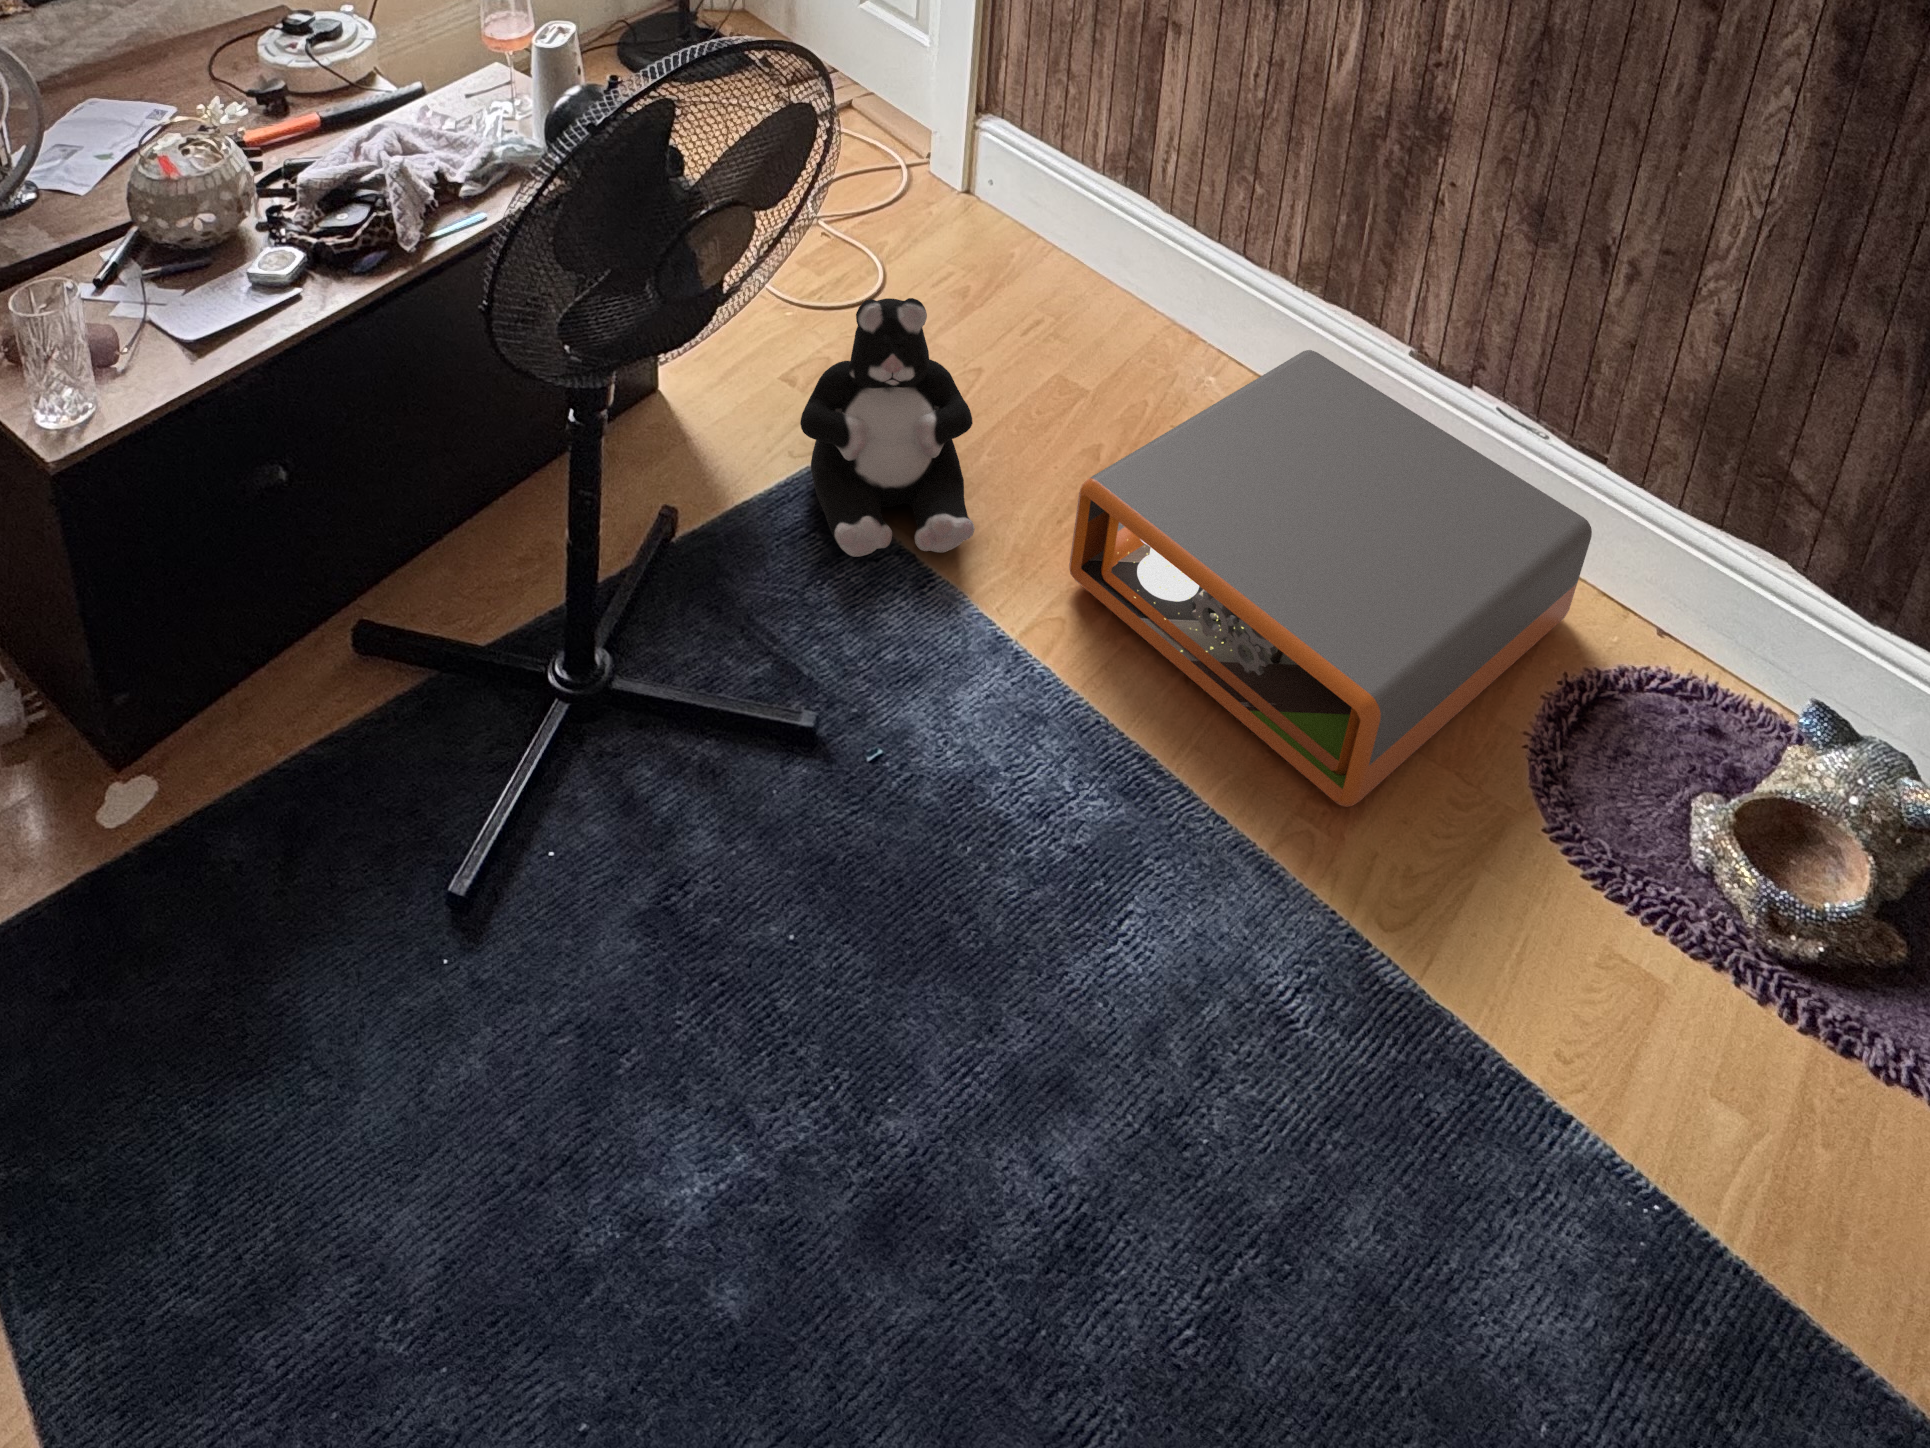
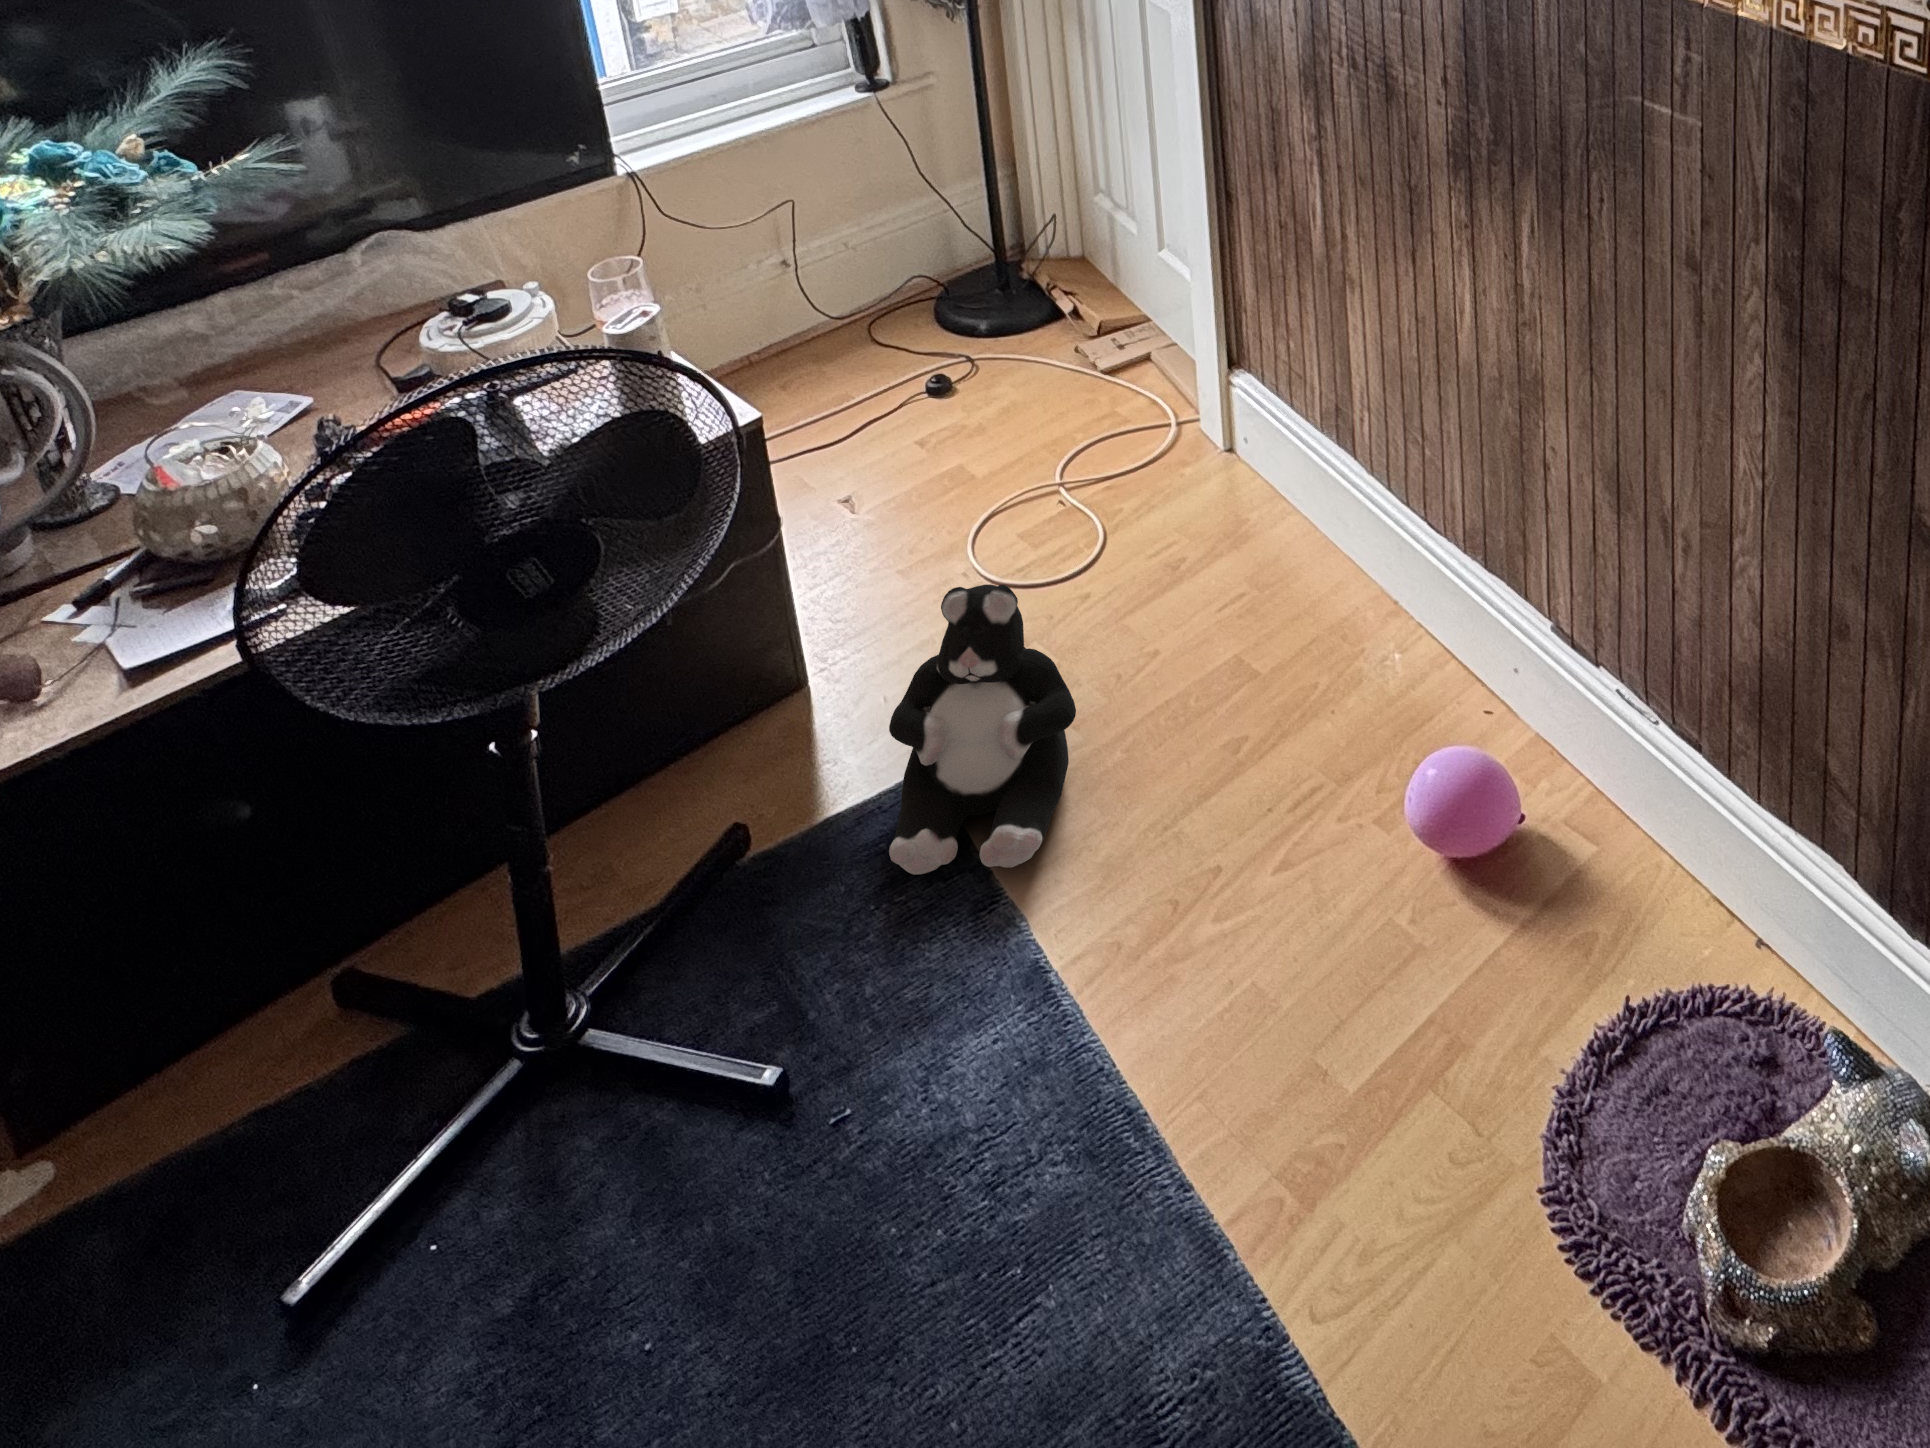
storage box: present [1069,350,1592,807] -> none [1129,627,1664,1167]

